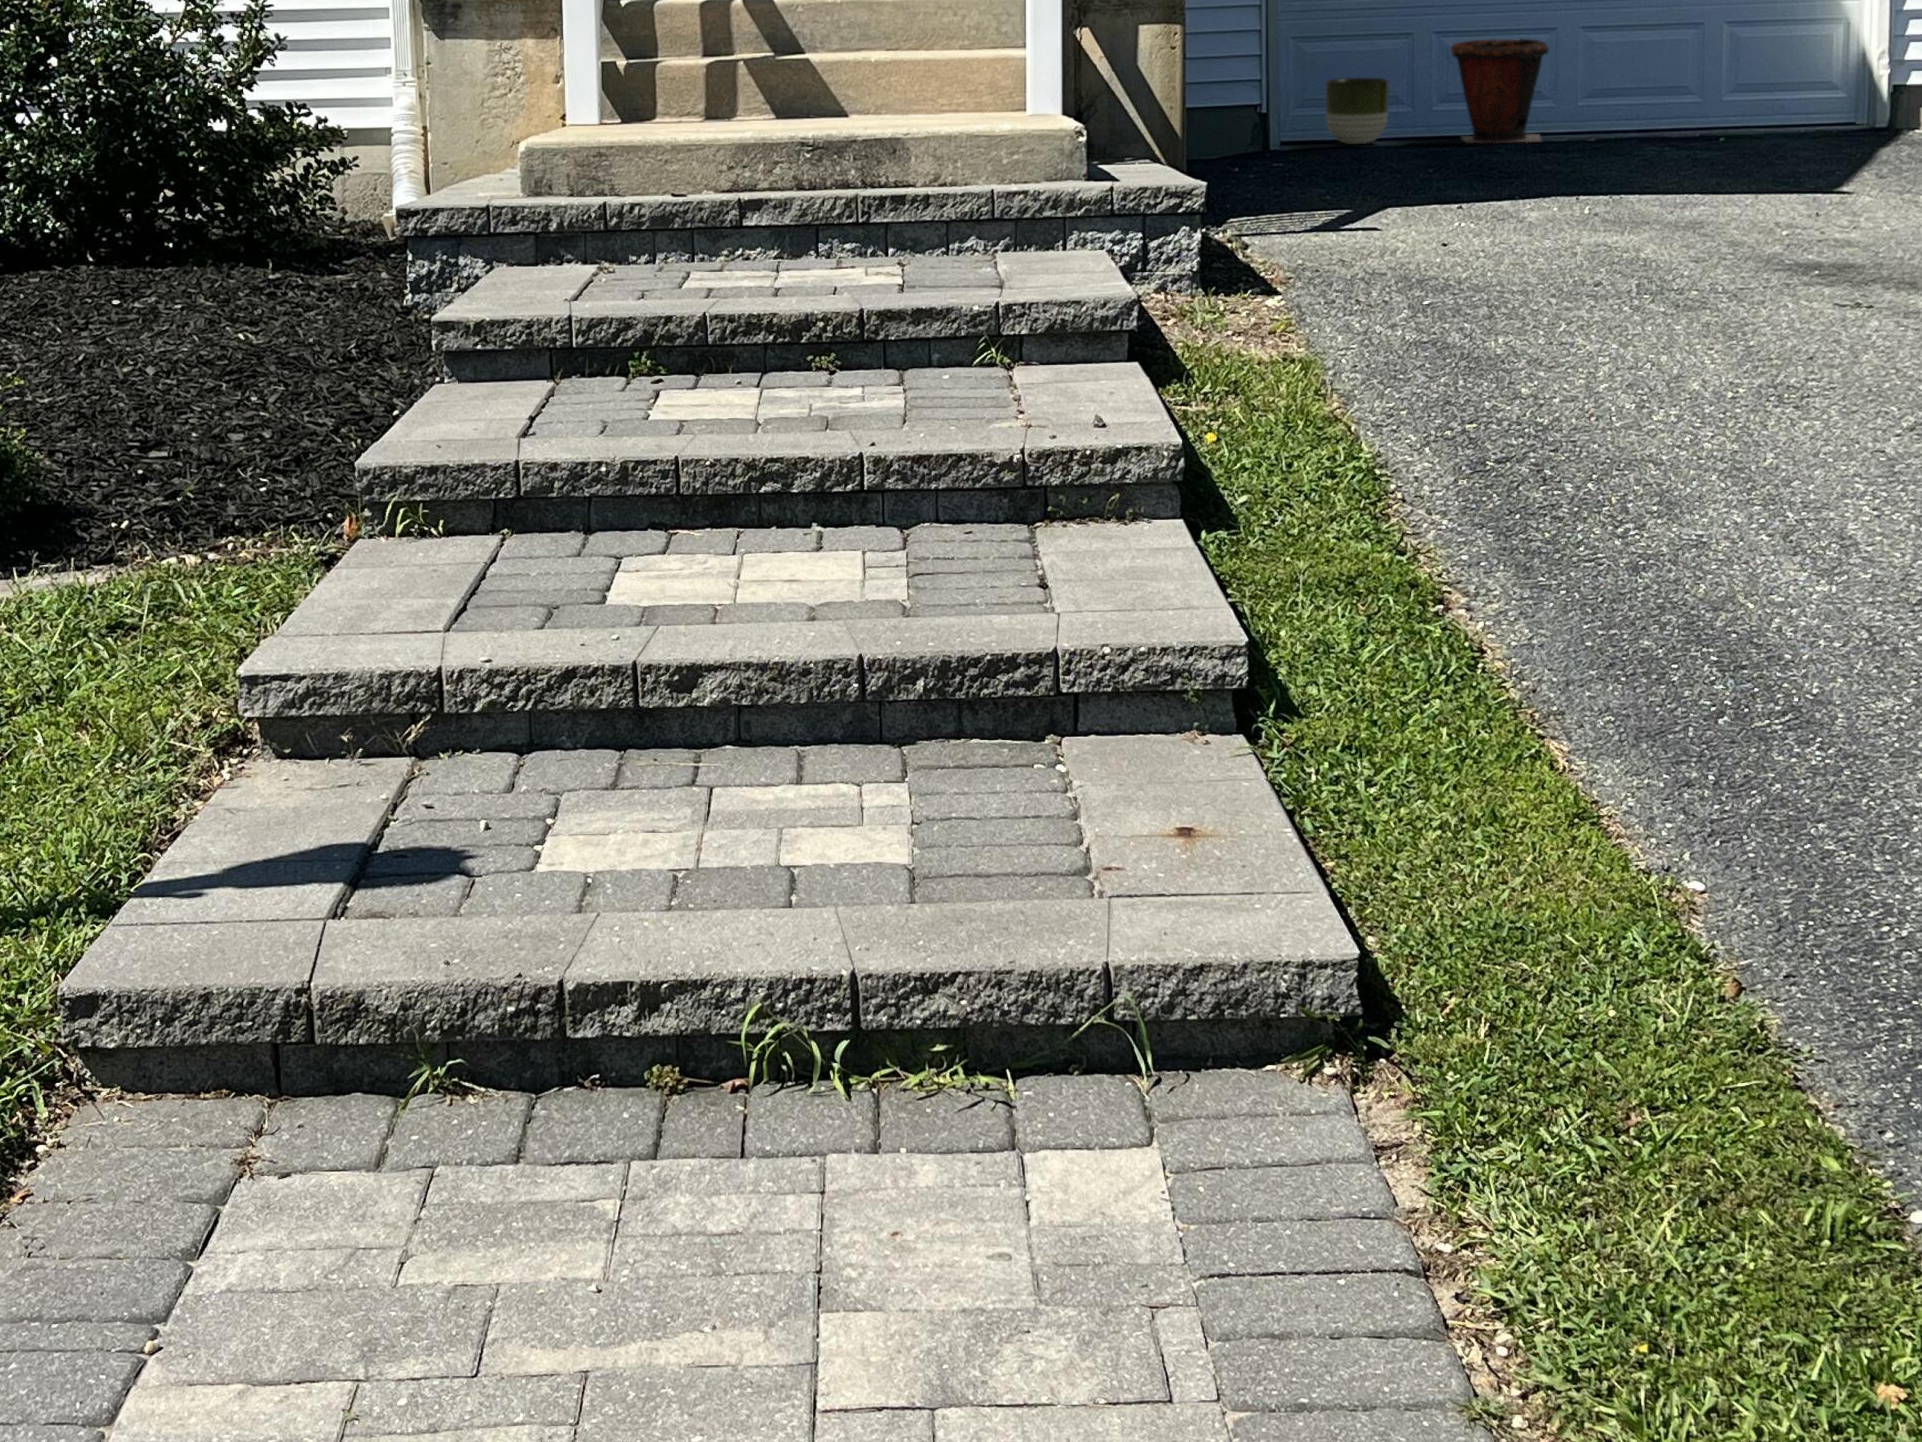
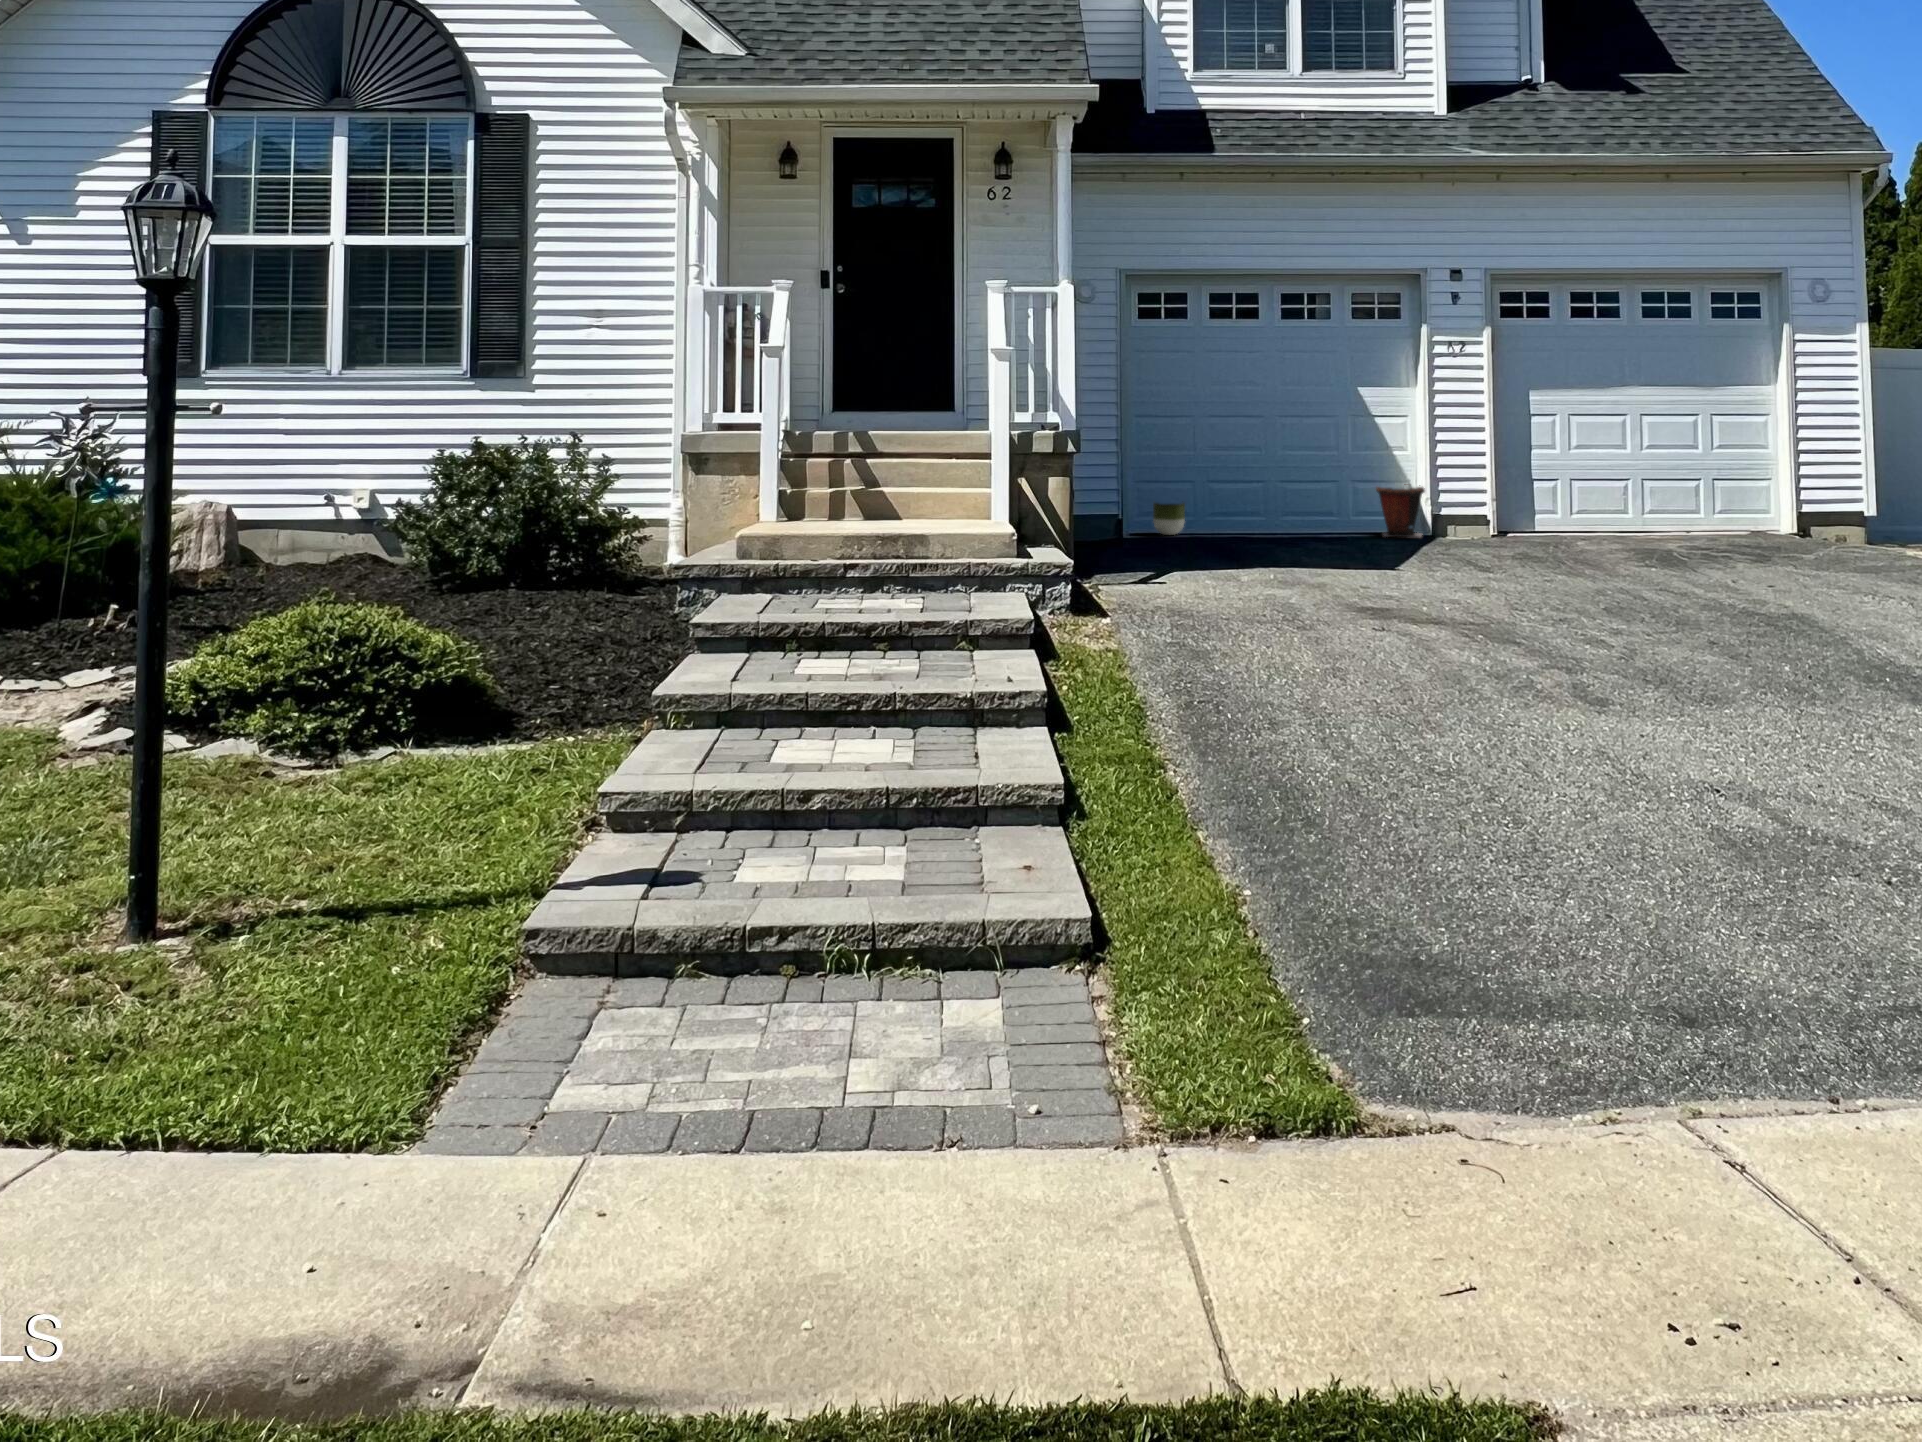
waste bin: present [1451,39,1549,143] -> present [1376,484,1425,537]

